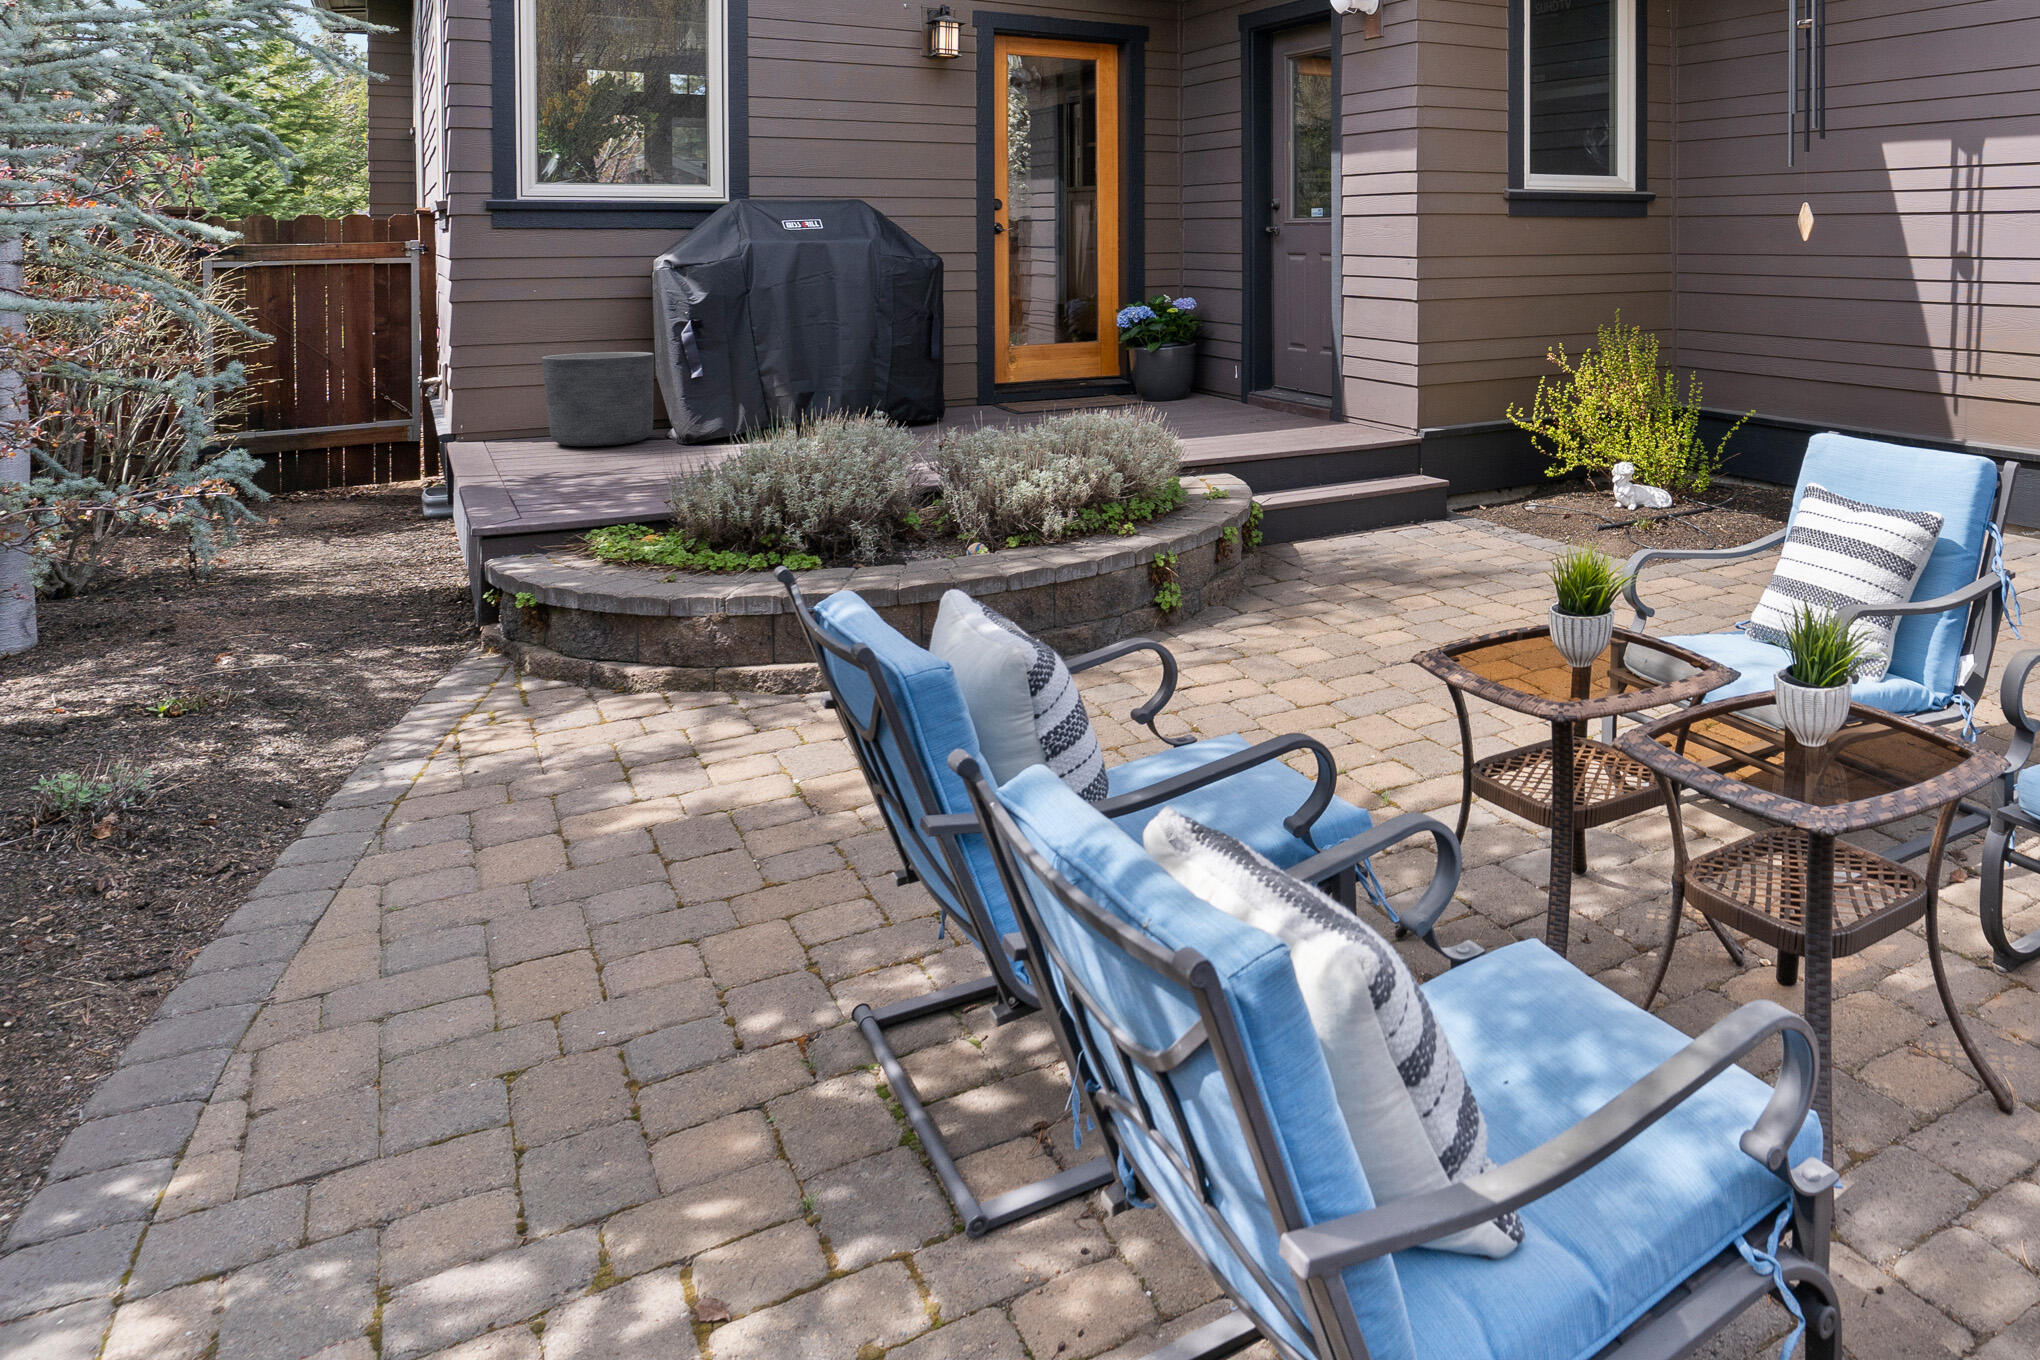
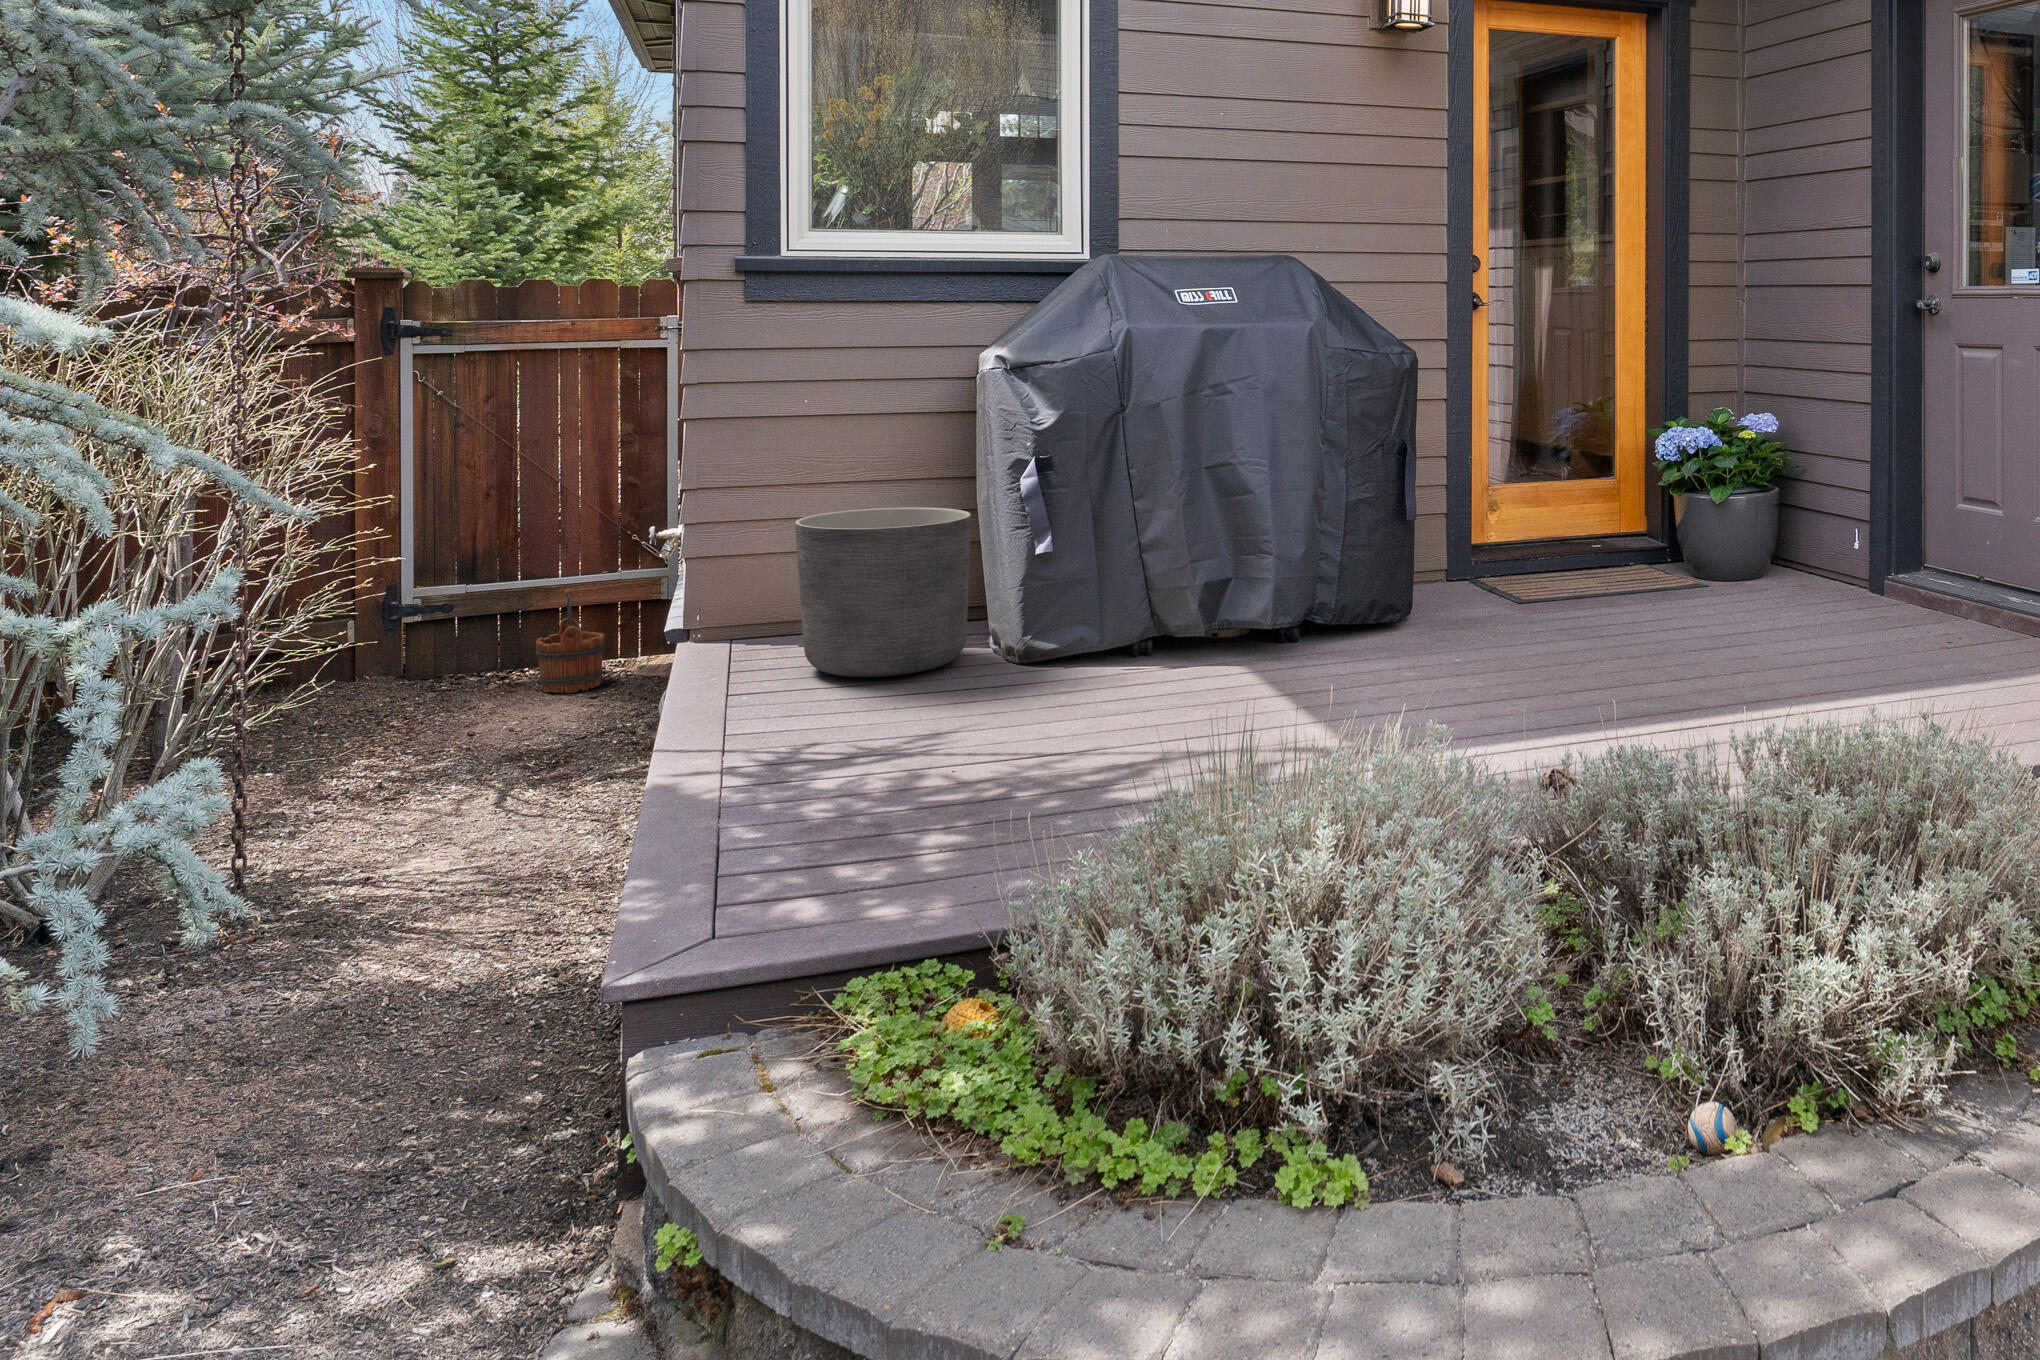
wooden bucket: none [325,425,376,495] -> present [536,588,605,693]

